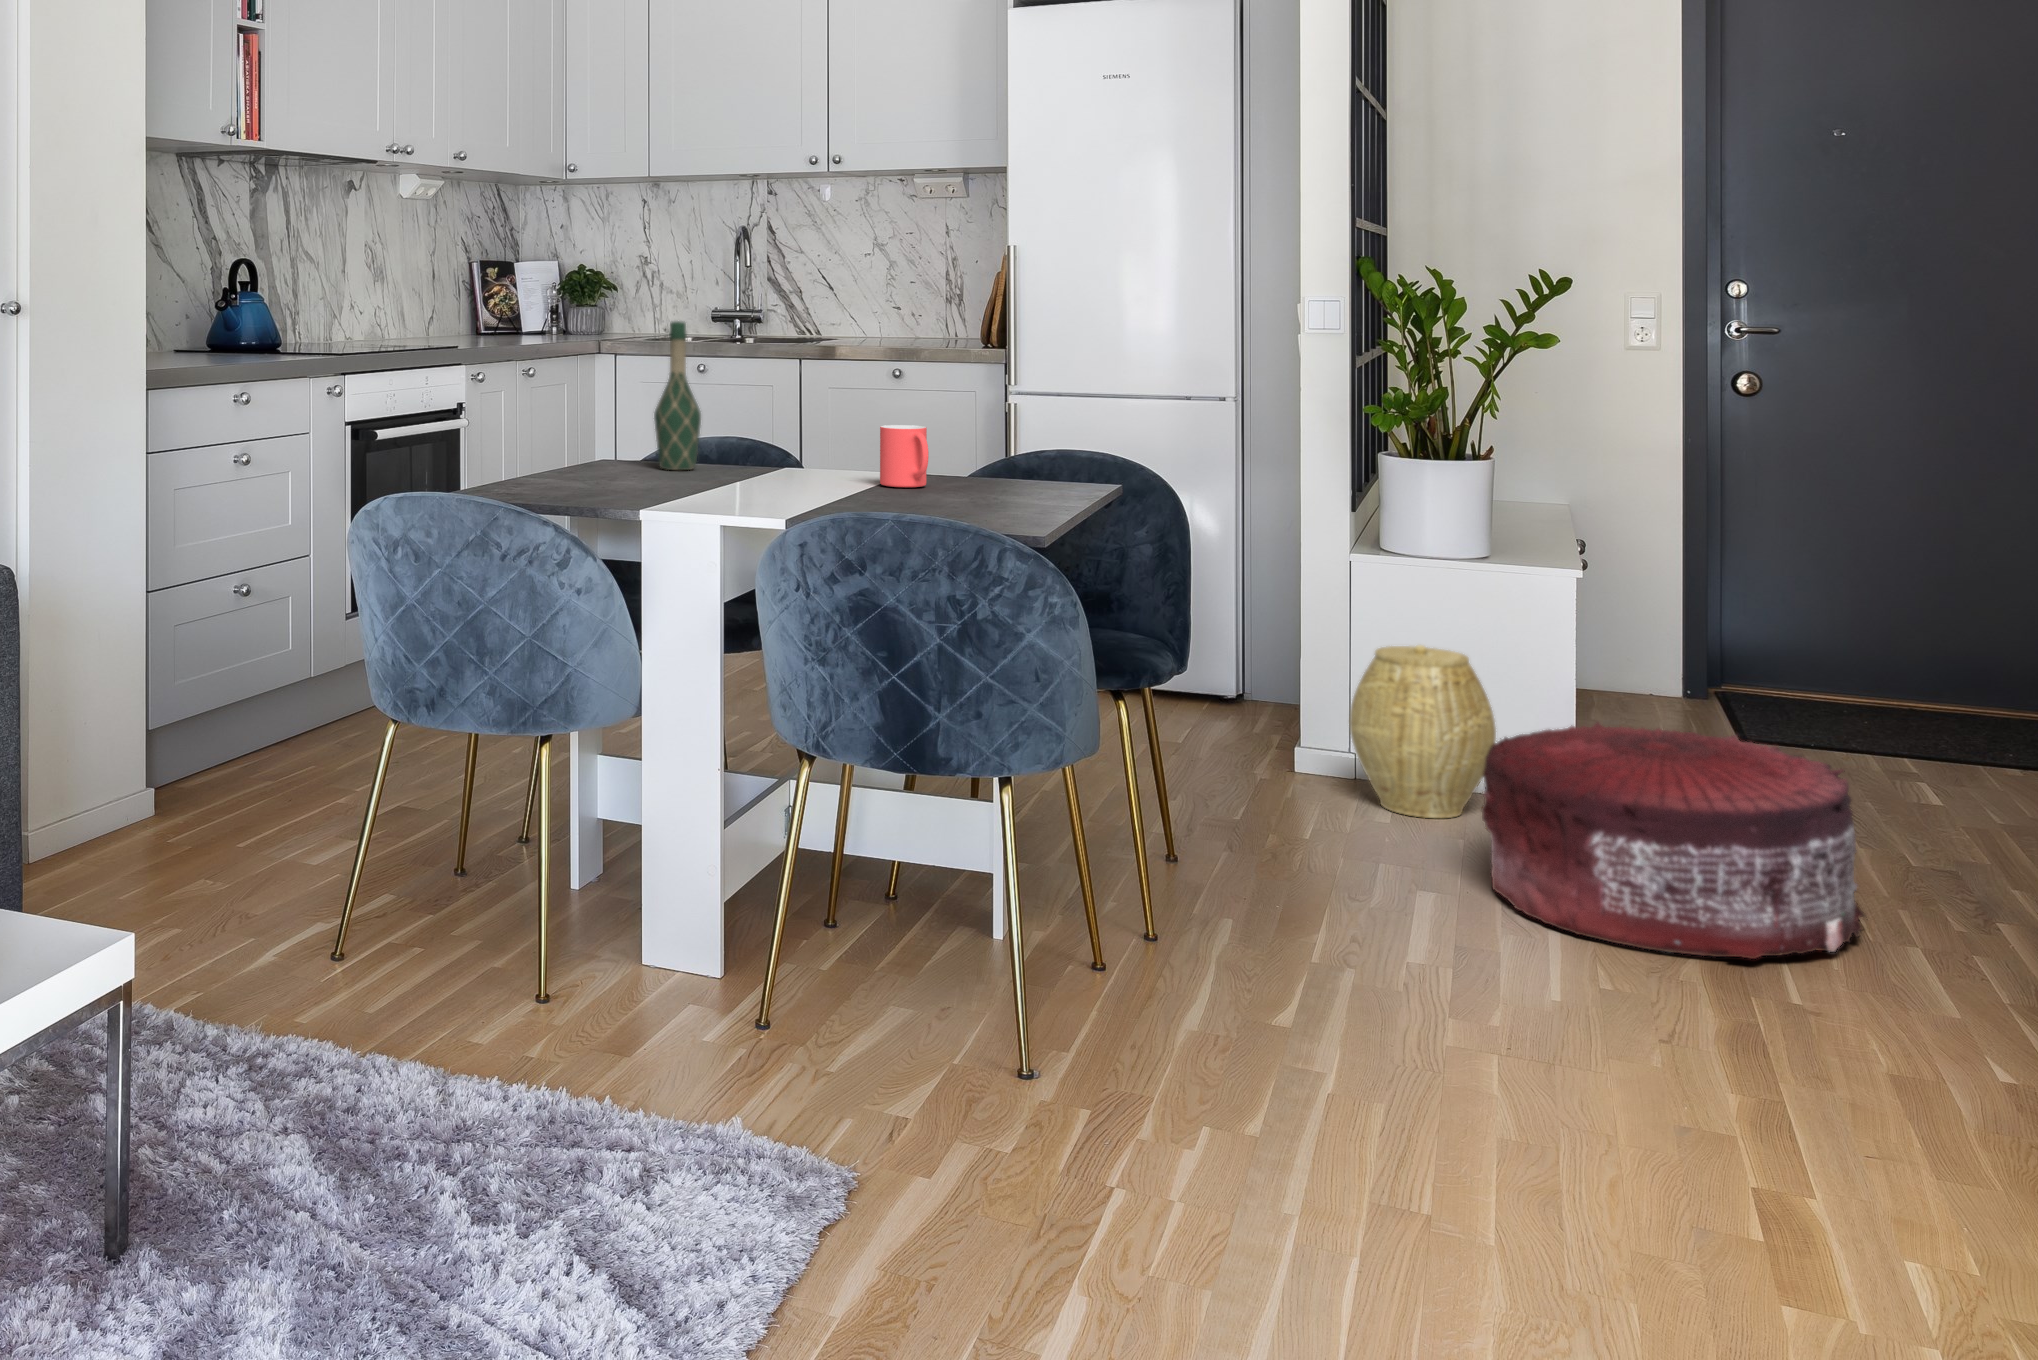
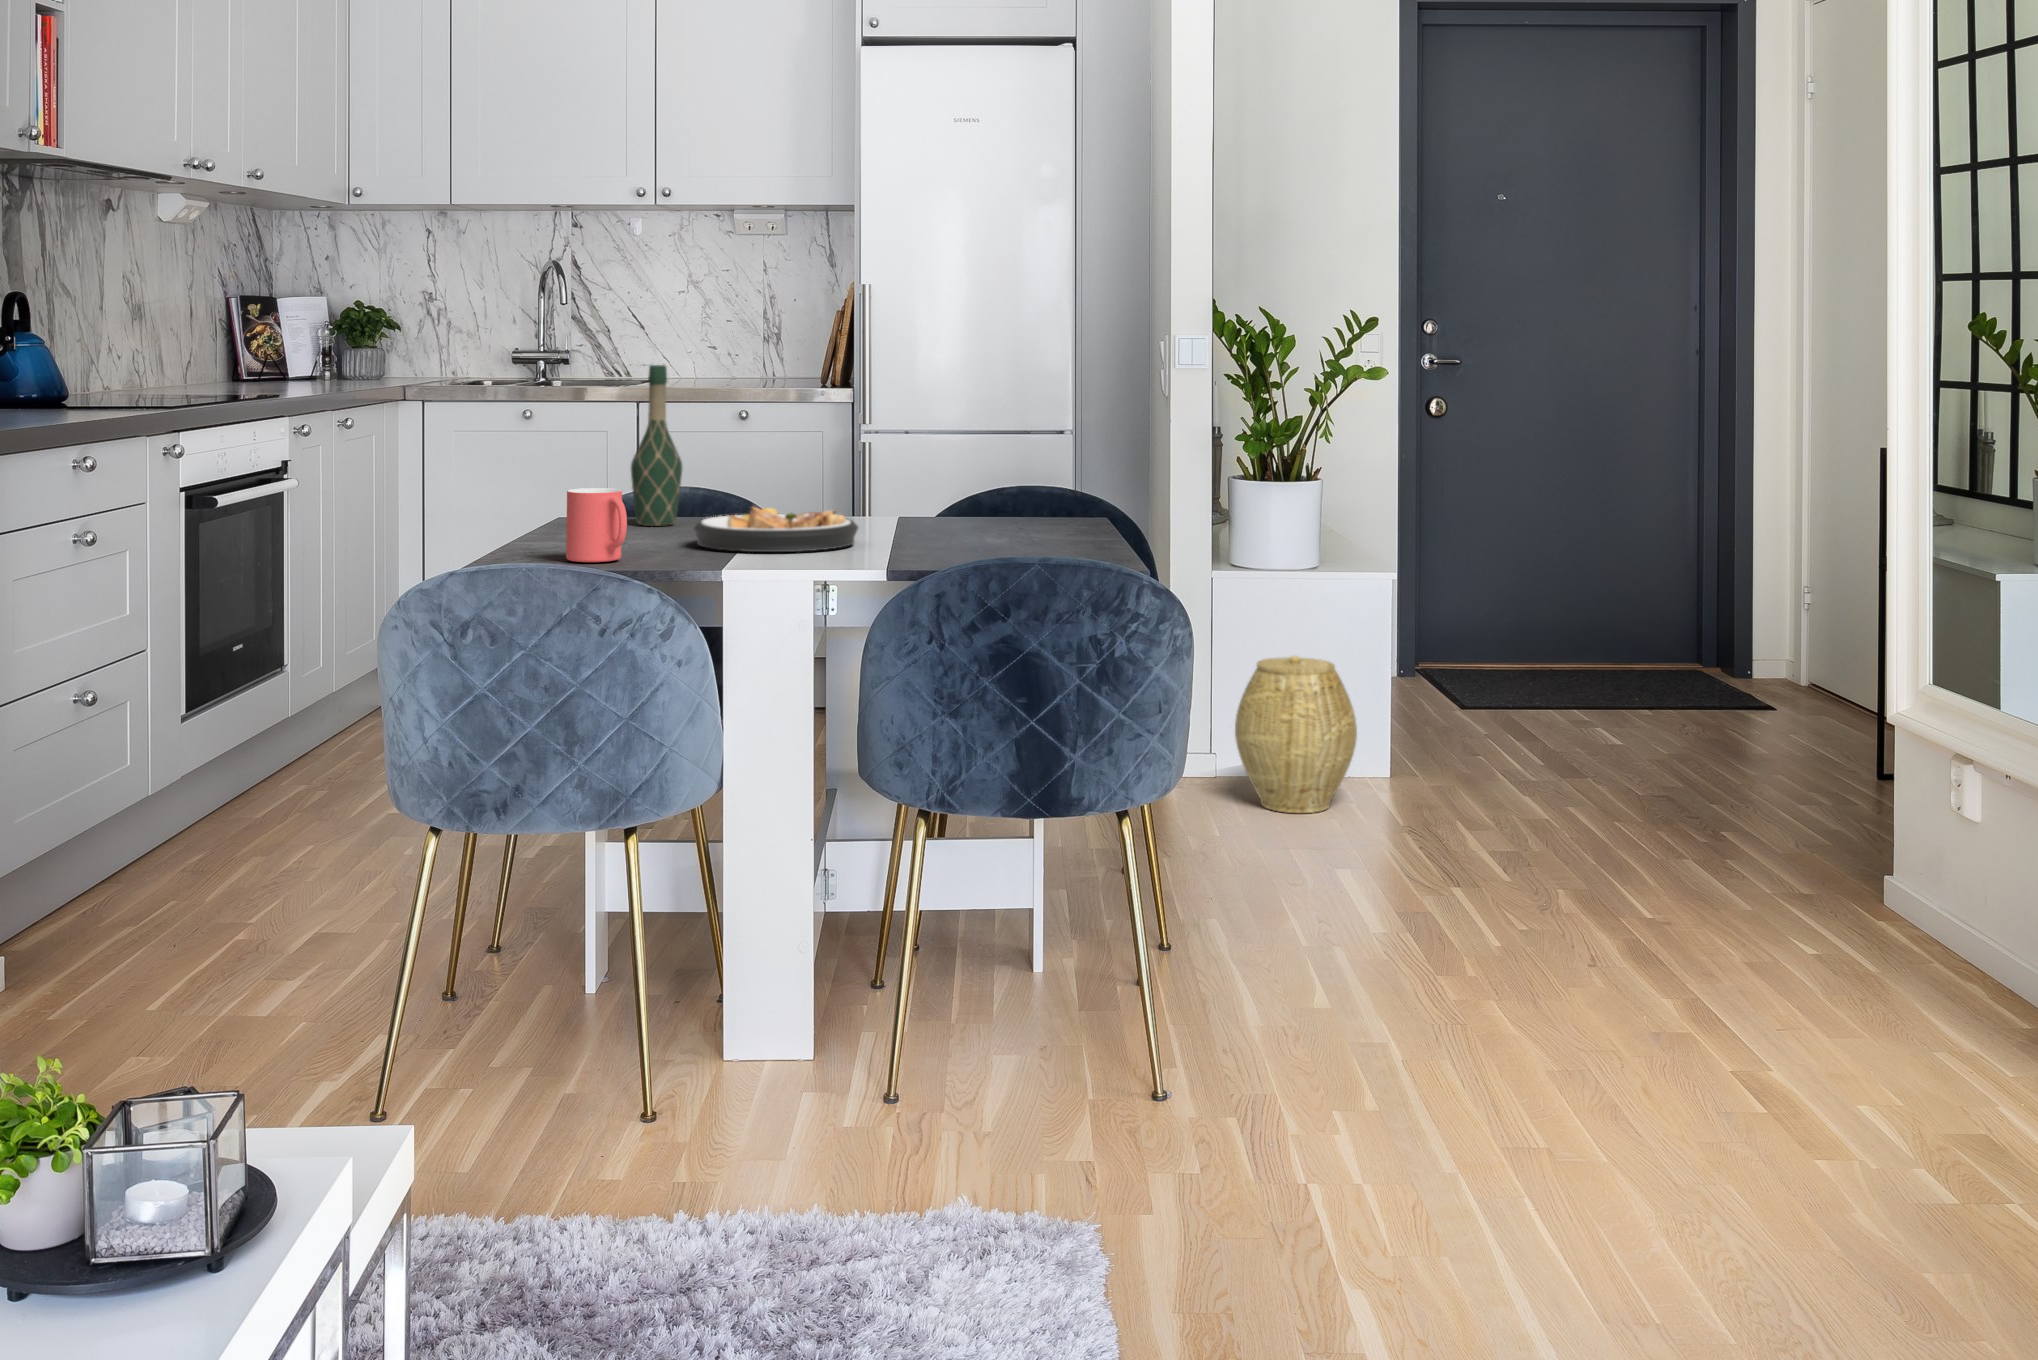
mug: present [880,425,929,487] -> present [566,488,627,562]
plate: none [660,454,816,498] -> present [694,507,858,552]
pouf: present [1482,722,1865,959] -> none [1390,709,1678,902]

